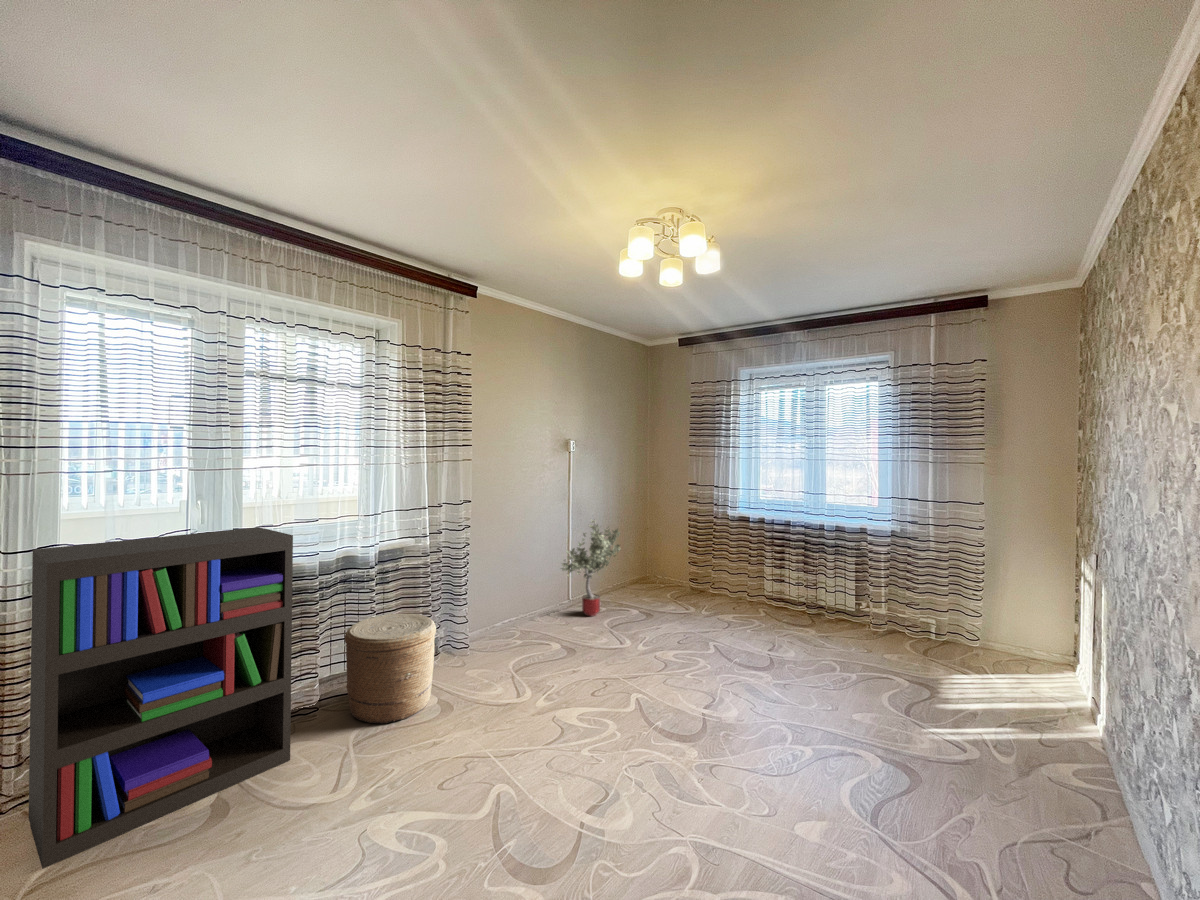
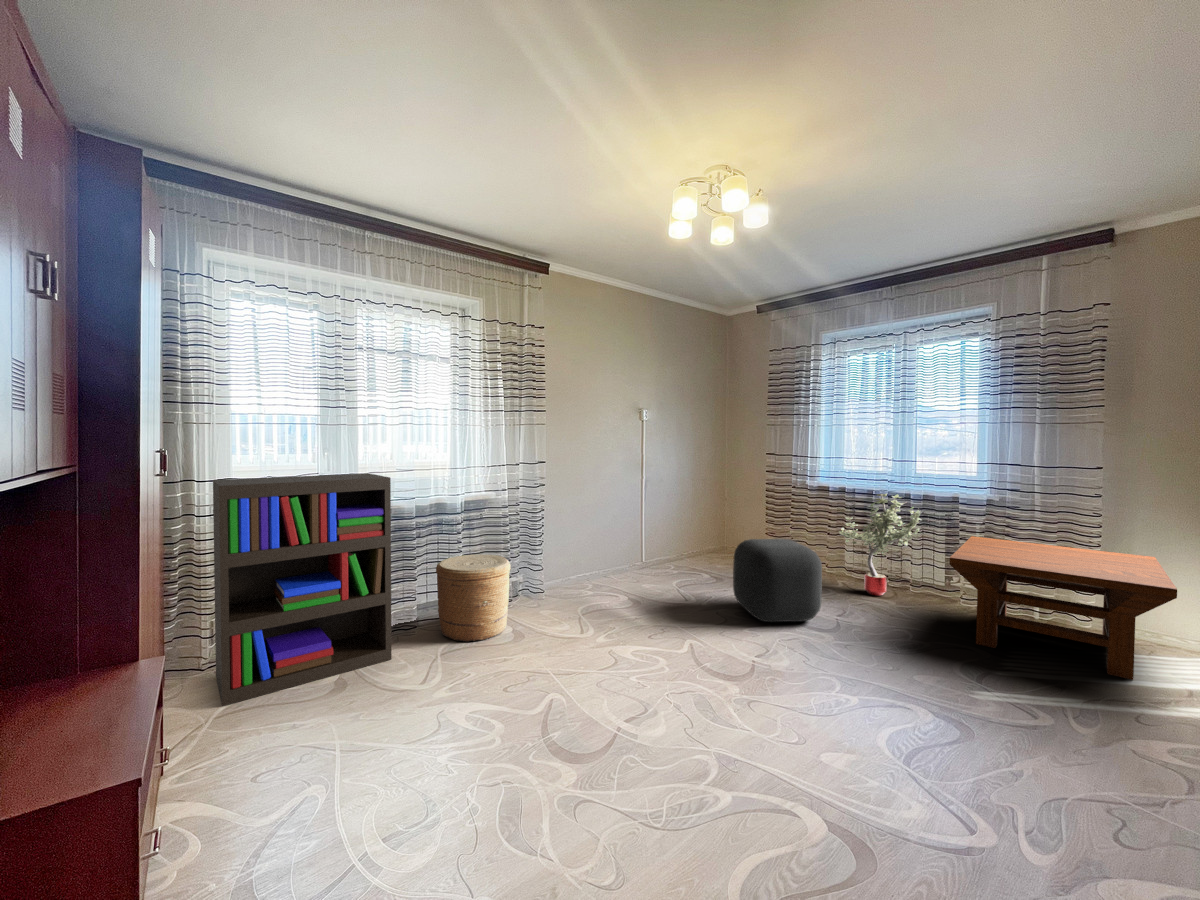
potted tree: present [561,520,621,616] -> present [839,494,921,596]
coffee table: none [874,565,1063,698] -> present [950,536,1177,680]
ottoman: none [670,576,758,665] -> present [733,539,822,622]

